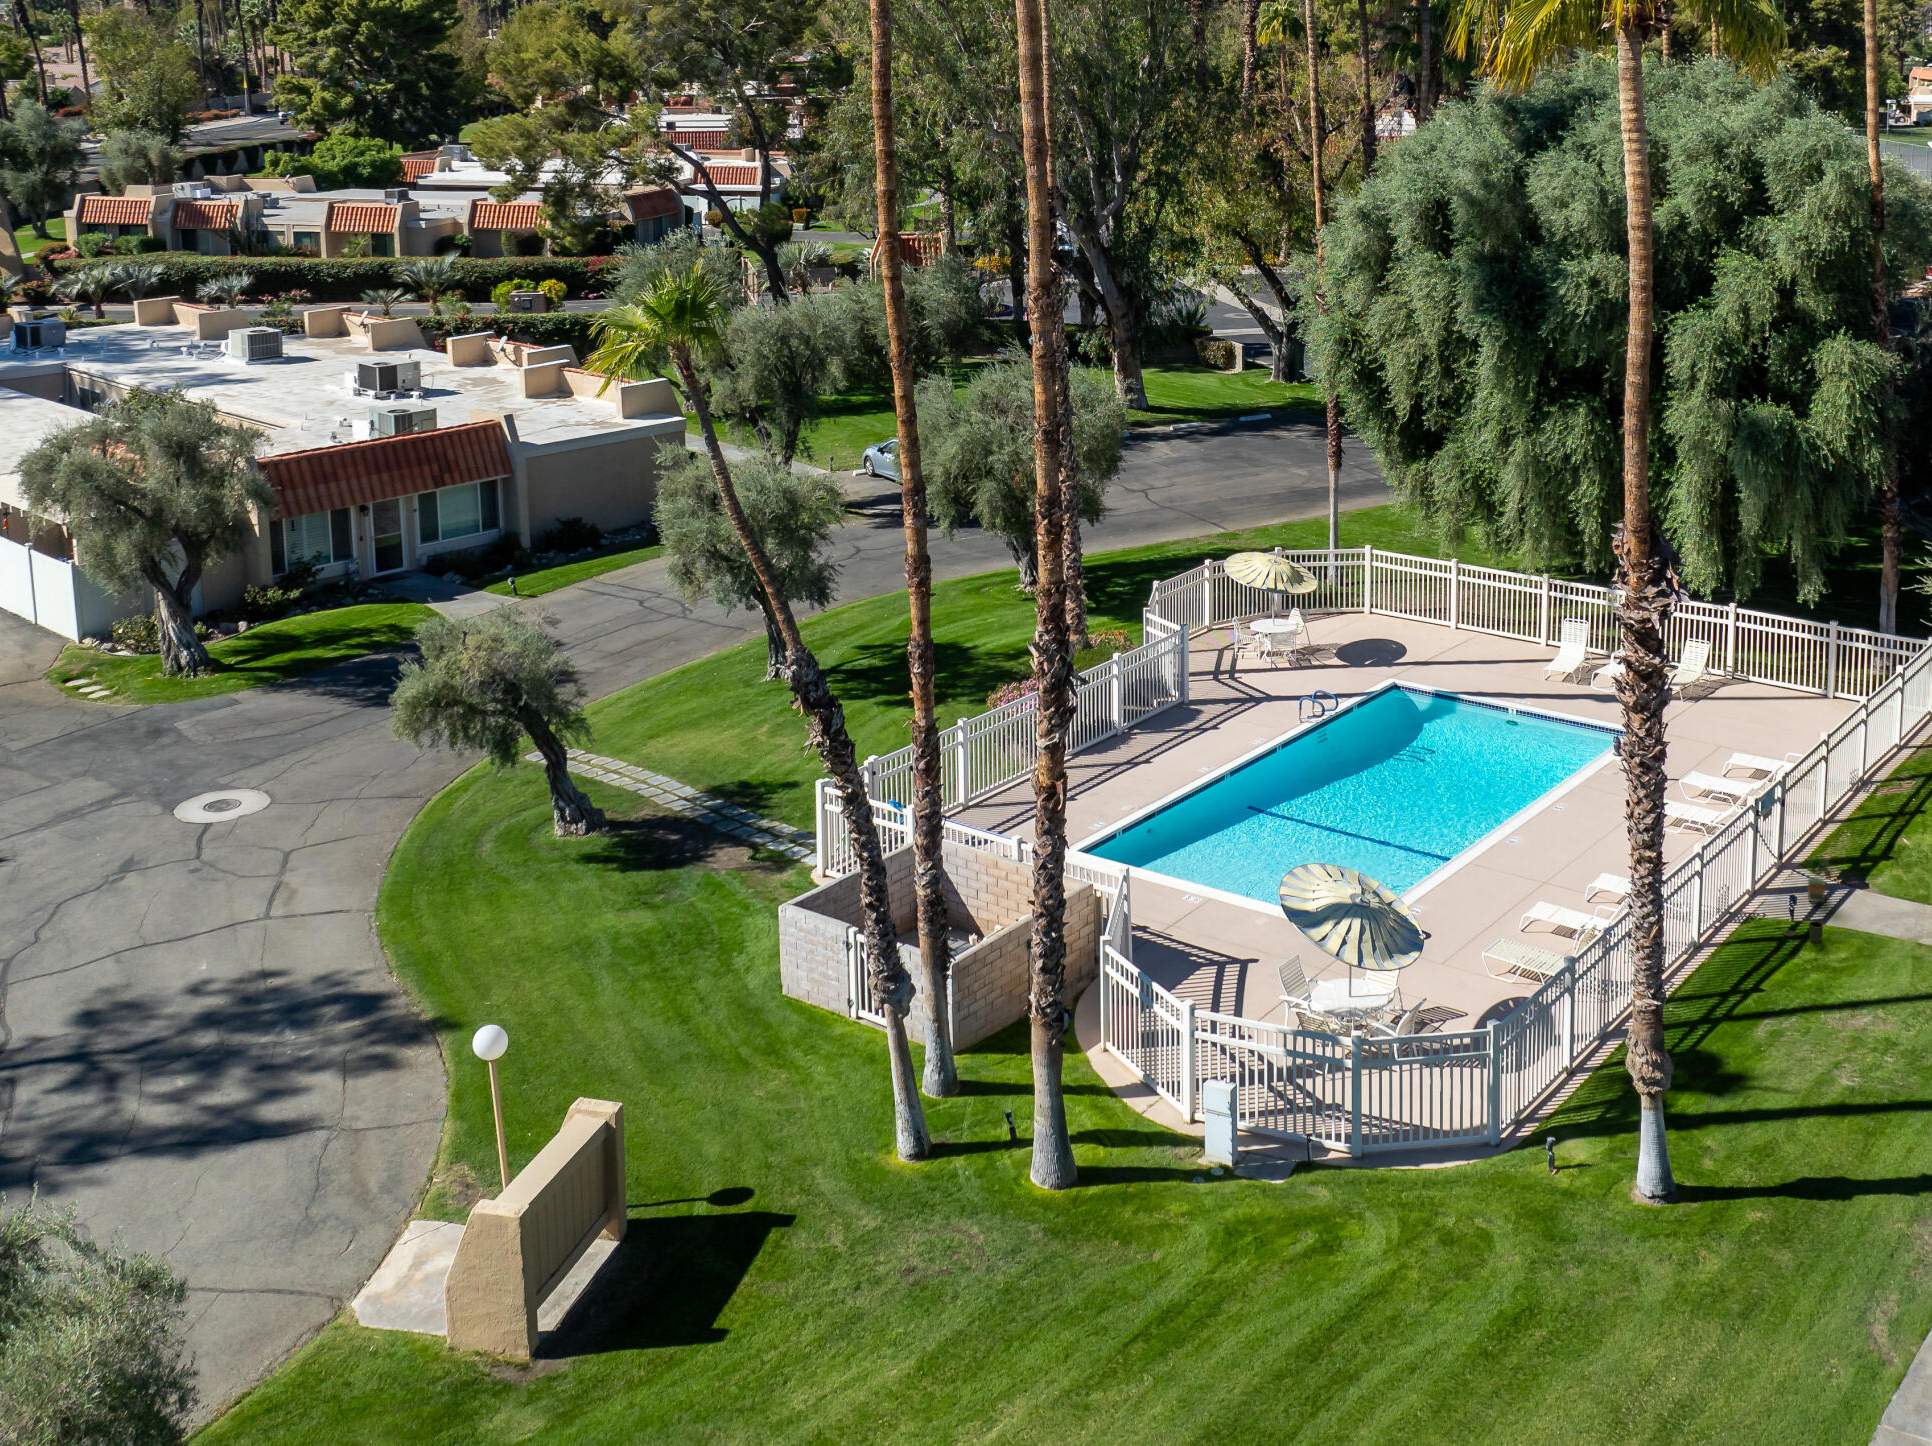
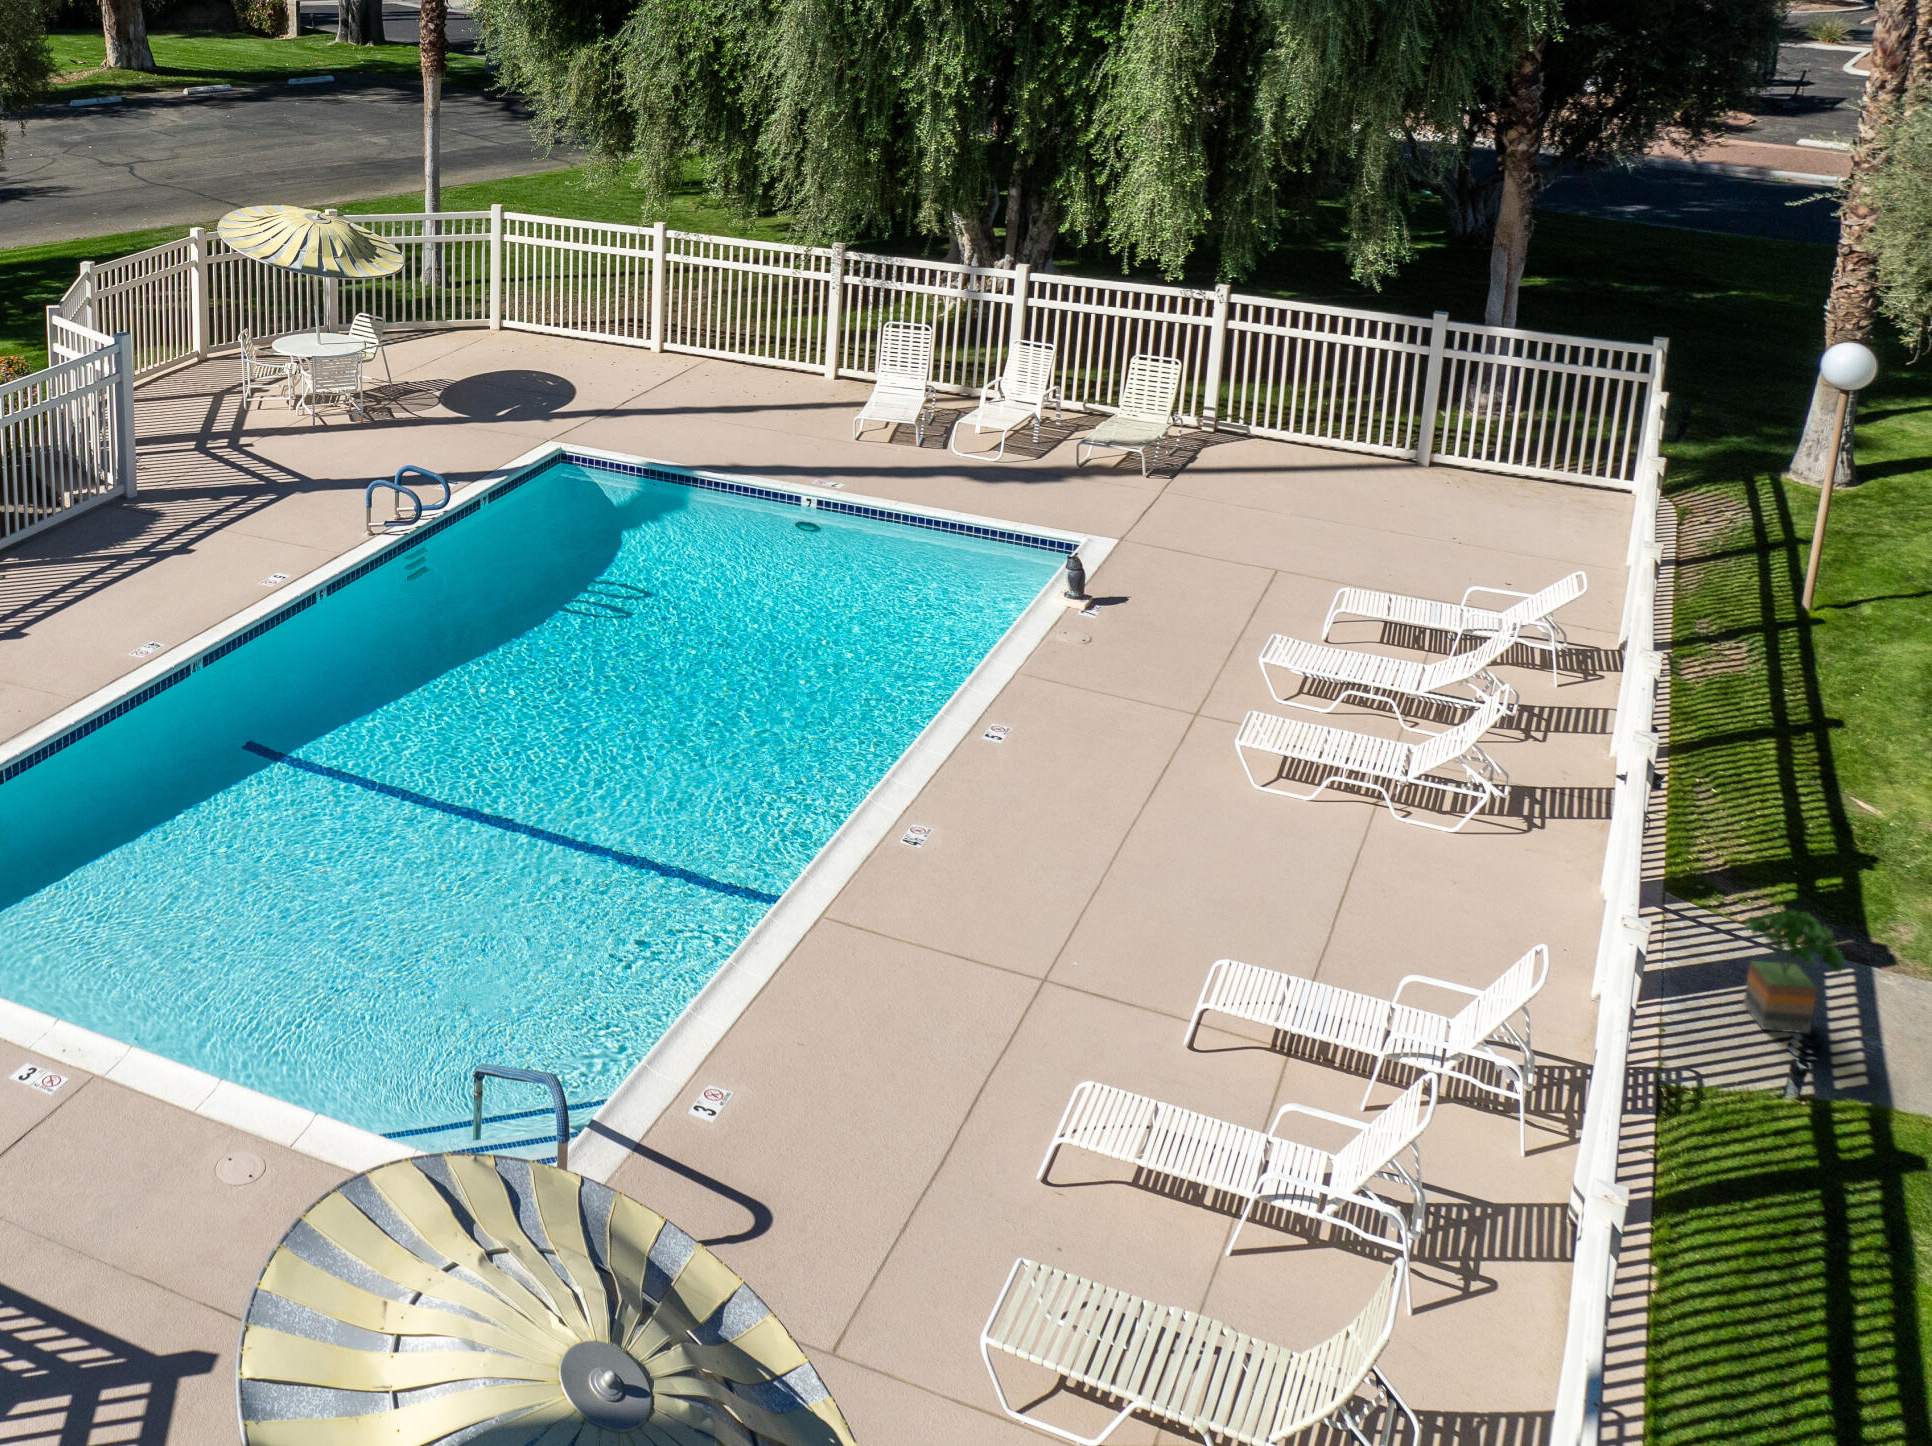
trash can: present [1783,922,1823,943] -> none [1770,1133,1922,1200]

